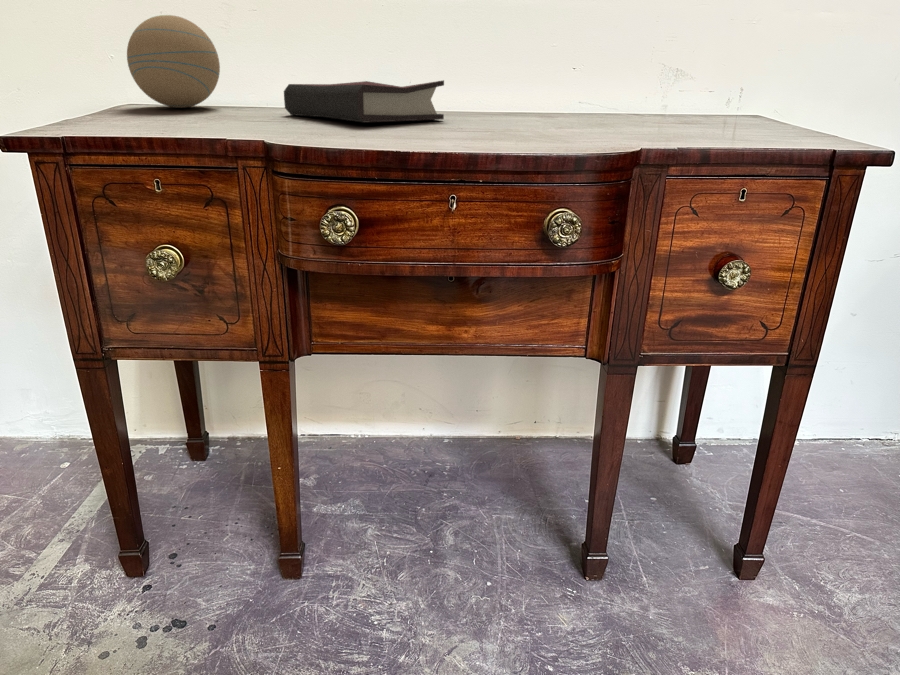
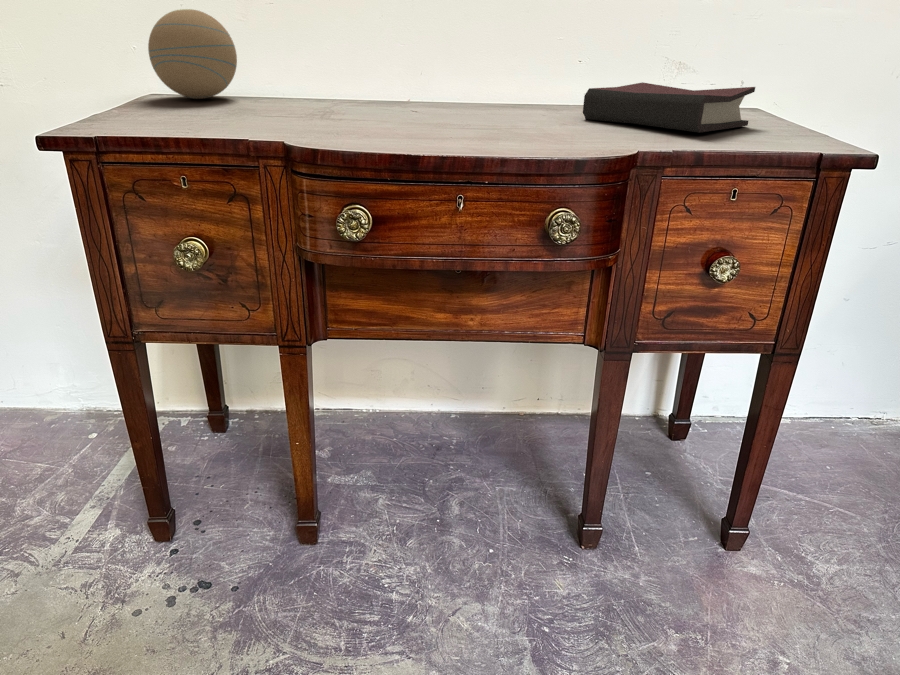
hardback book: present [284,80,444,122] -> present [583,82,755,133]

